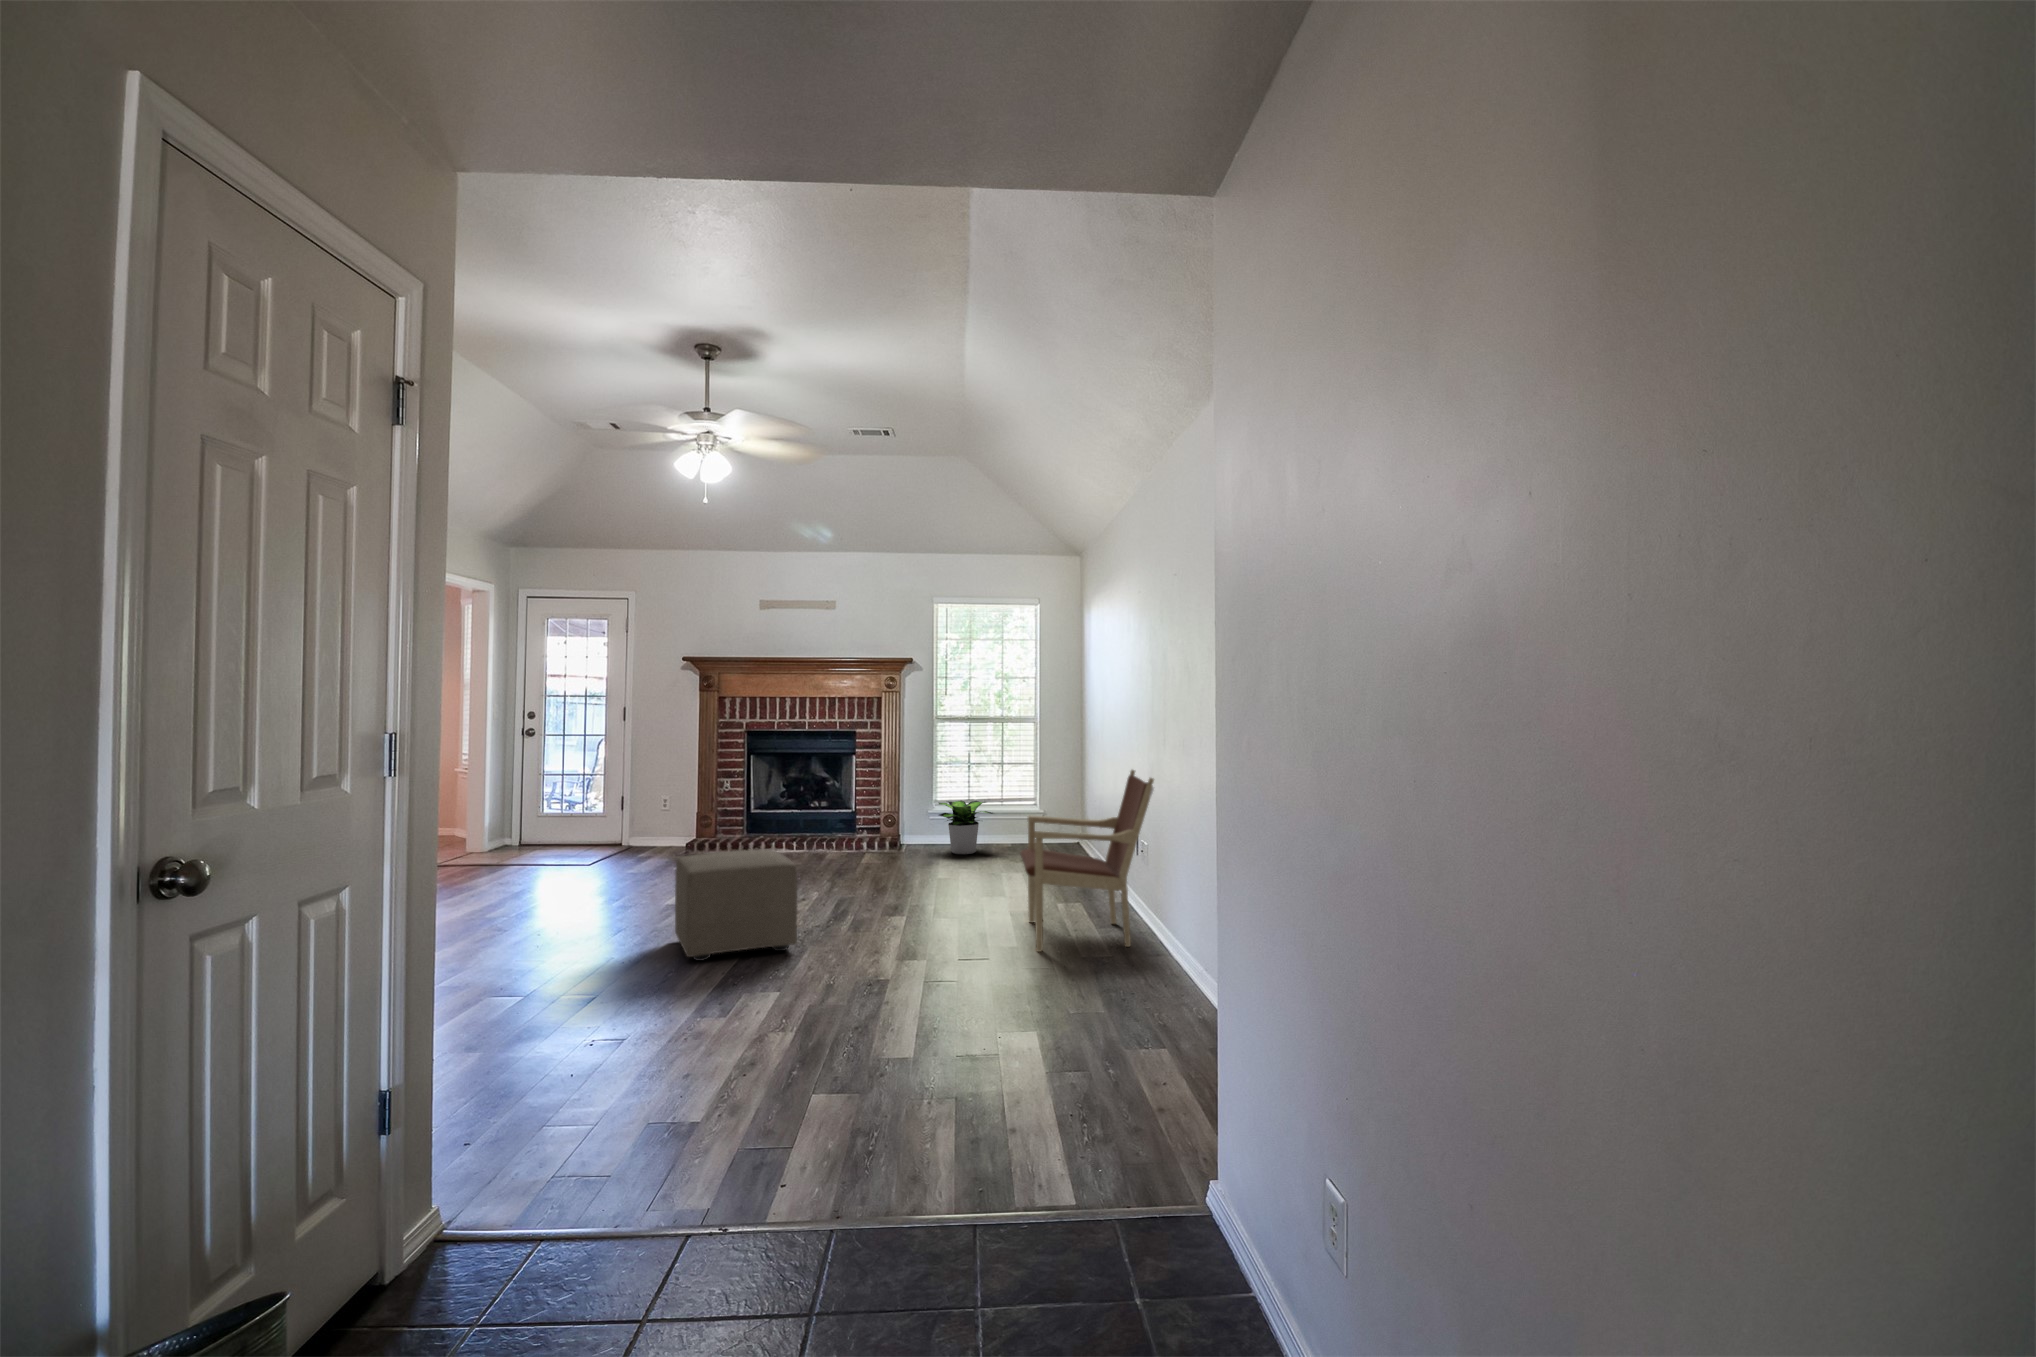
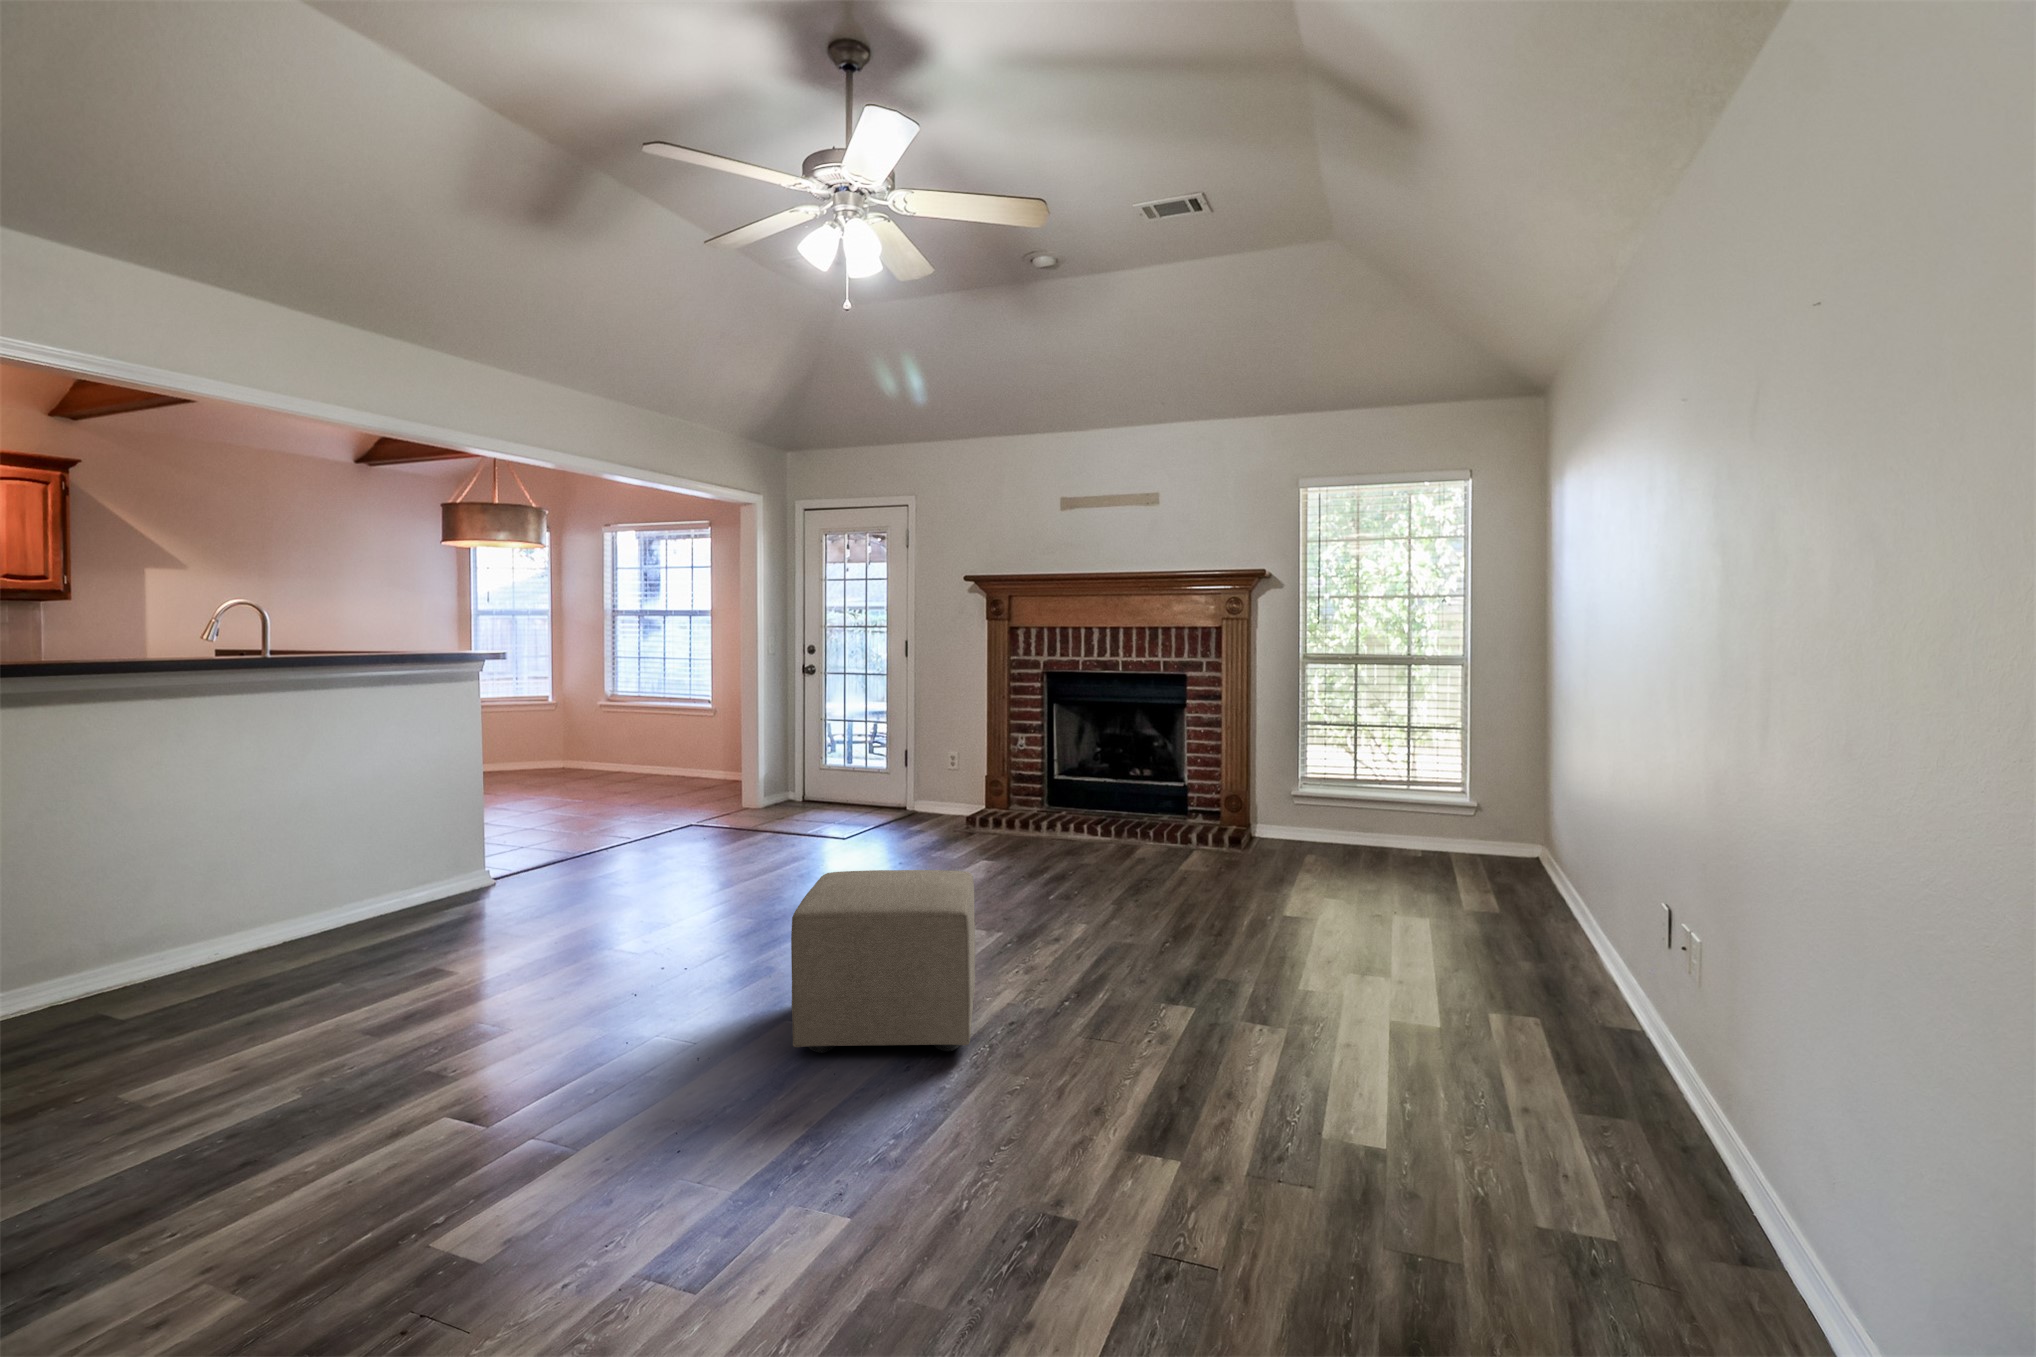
armchair: present [1021,770,1154,952] -> none [1384,775,1703,1171]
potted plant: present [939,801,993,854] -> none [1297,781,1392,865]

